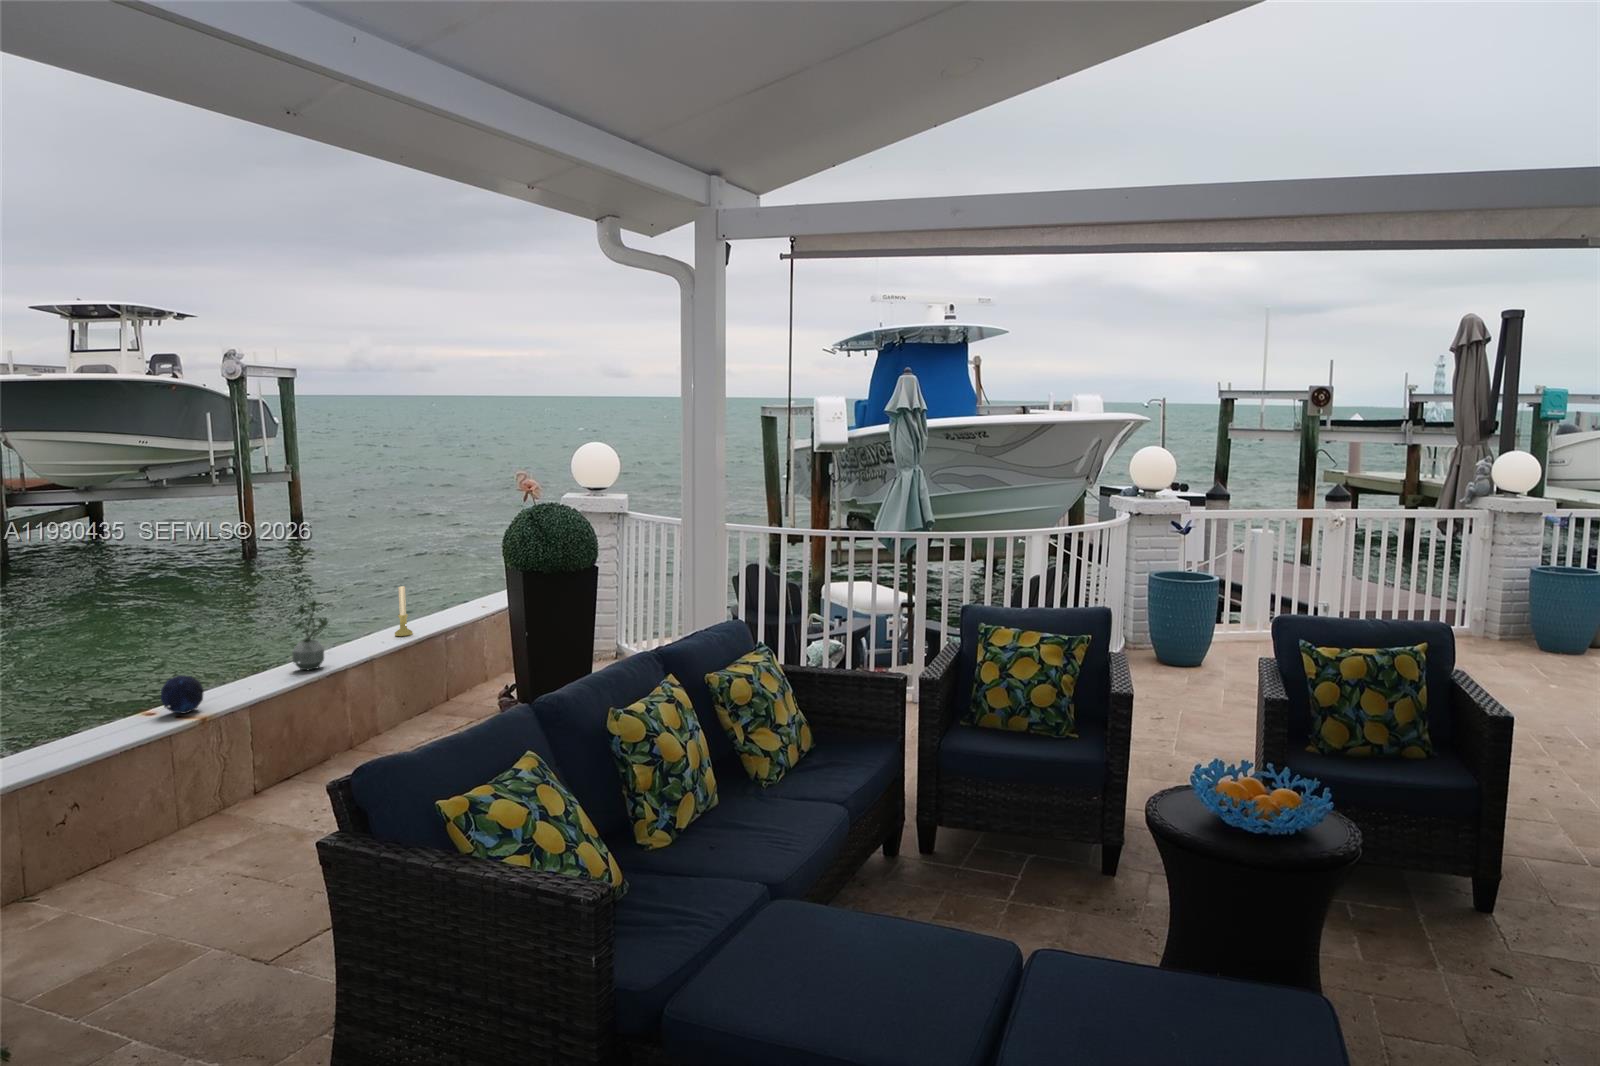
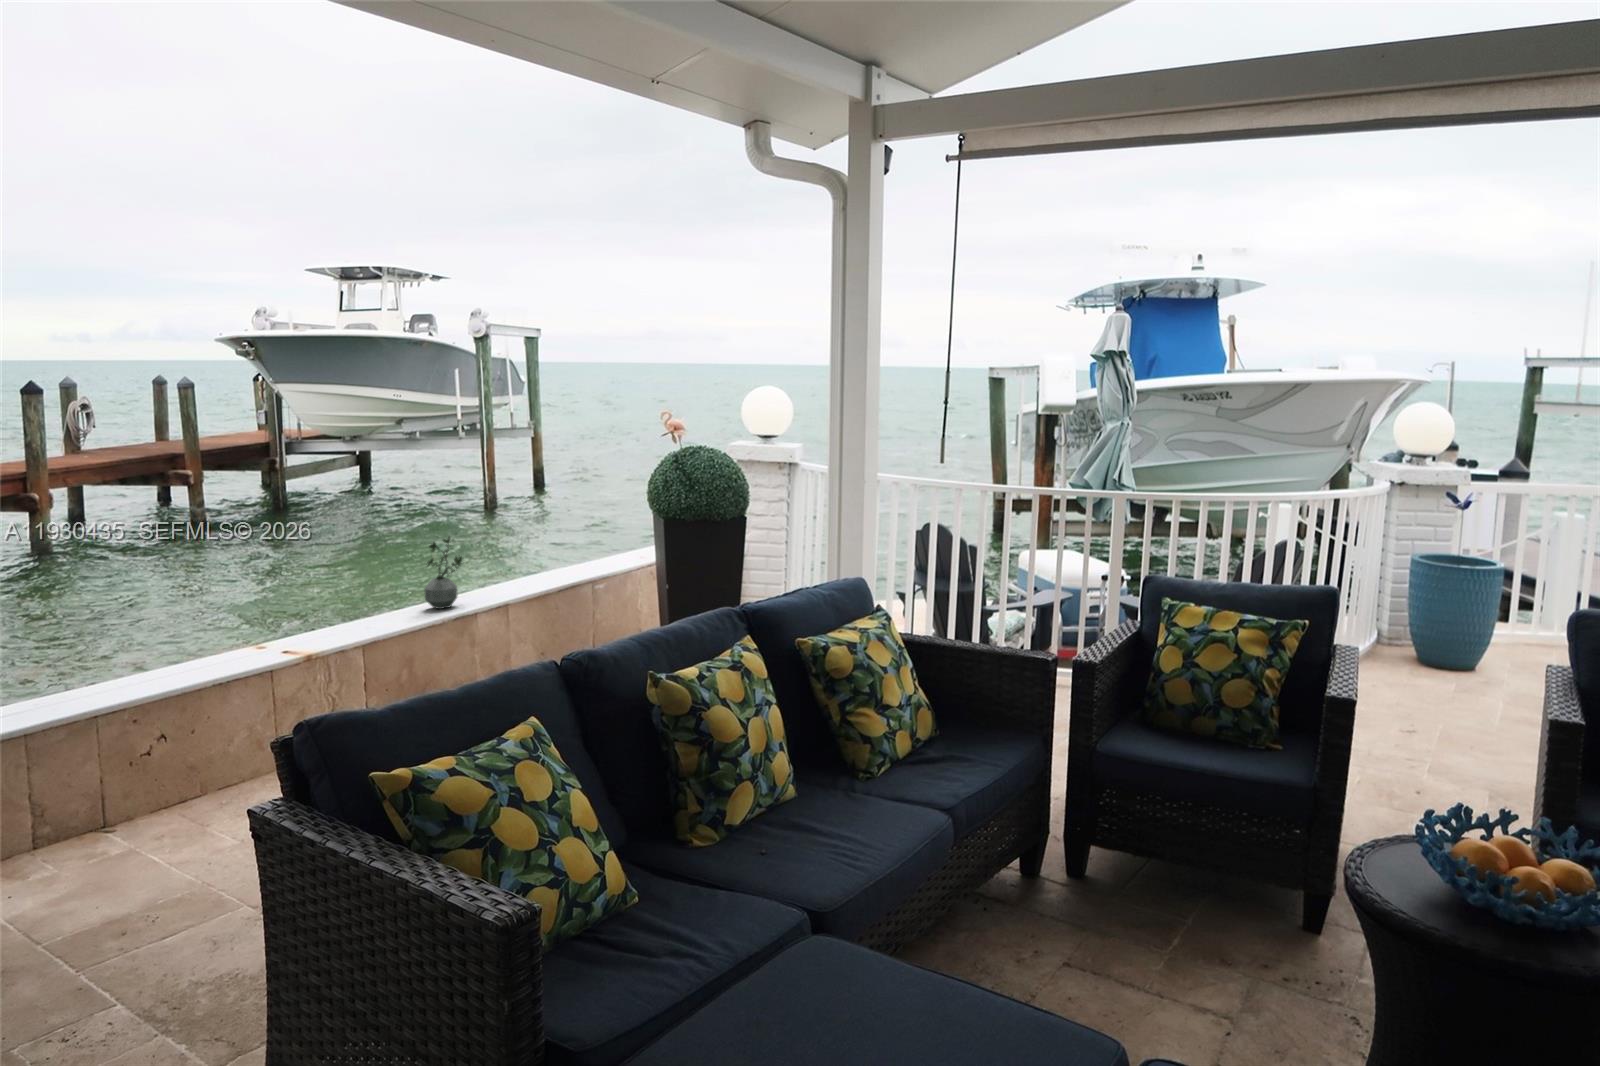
candle holder: present [395,586,413,636] -> none [542,527,560,580]
decorative orb: present [161,675,203,713] -> none [276,605,320,645]

